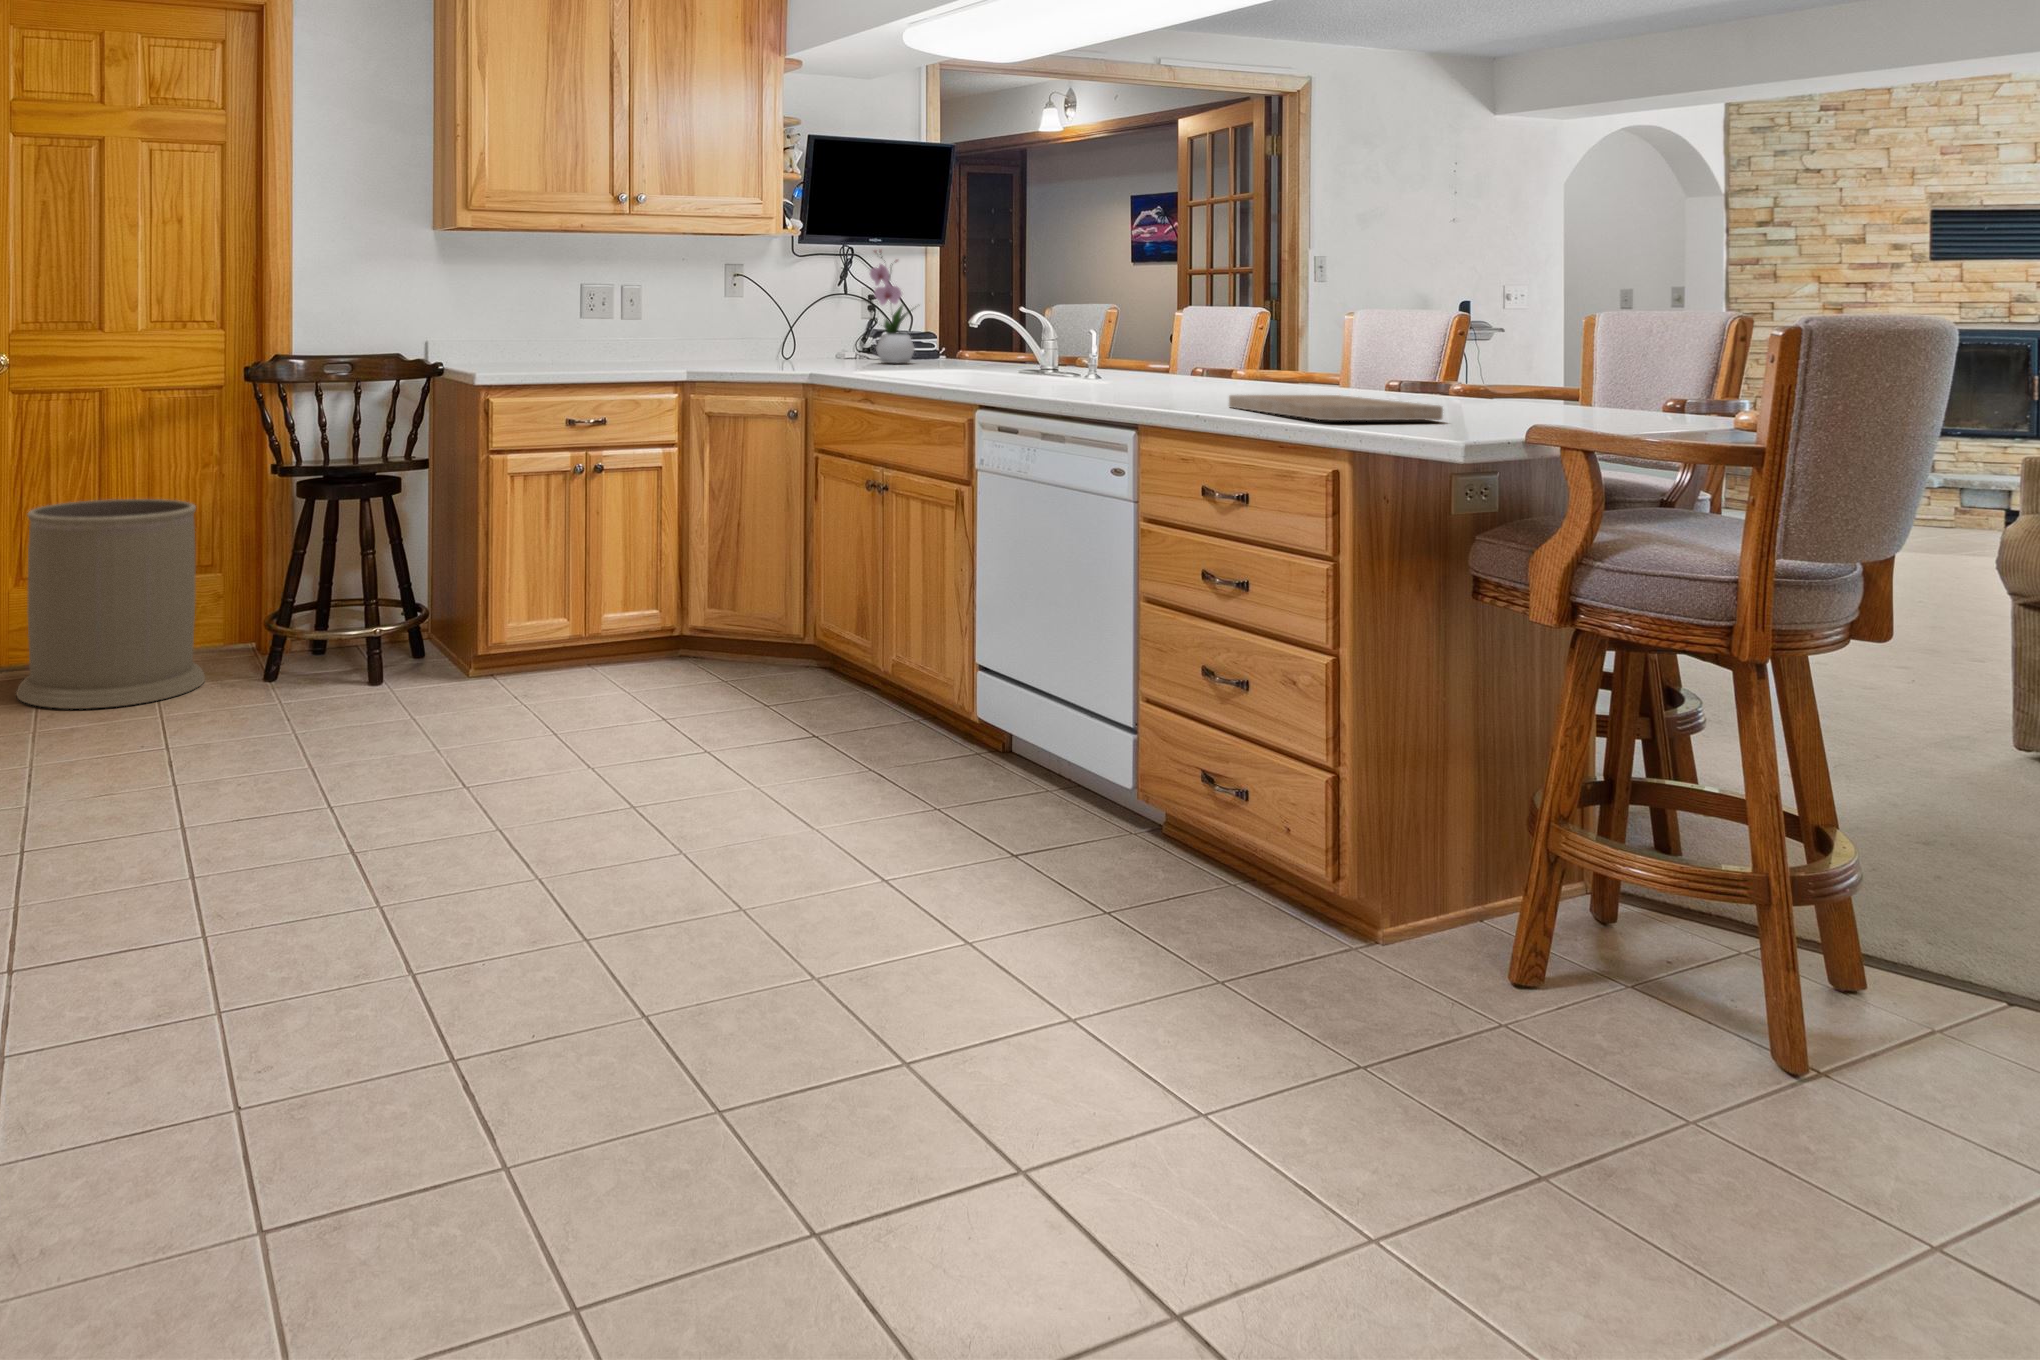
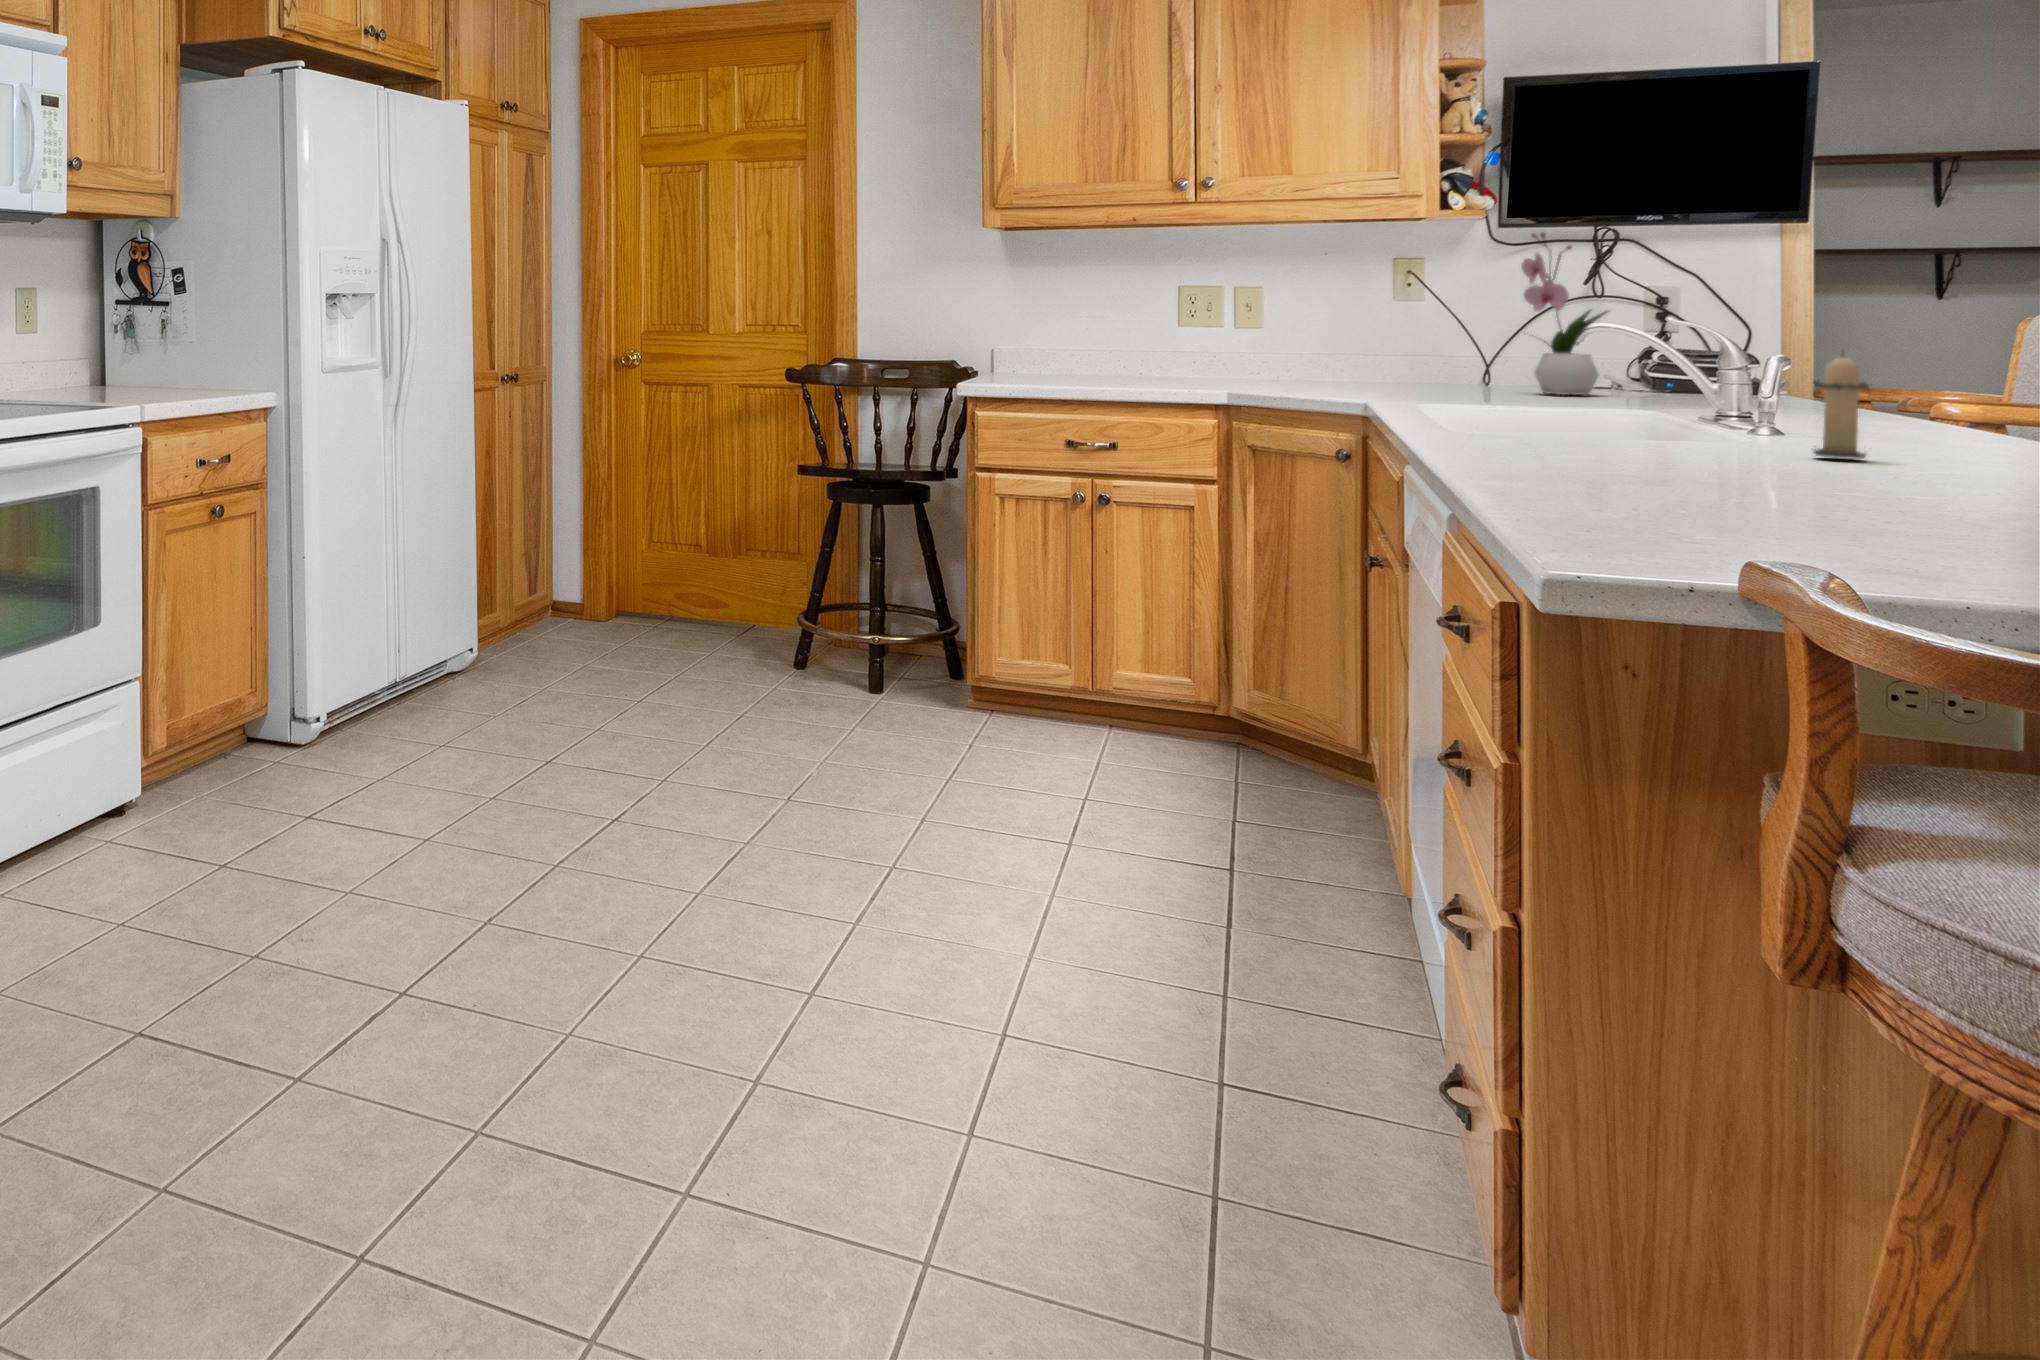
candle: none [1170,324,1202,388] -> present [1813,357,1870,459]
cutting board: present [1229,395,1443,420] -> none [1614,475,1955,560]
trash can: present [16,499,205,709] -> none [613,482,765,665]

